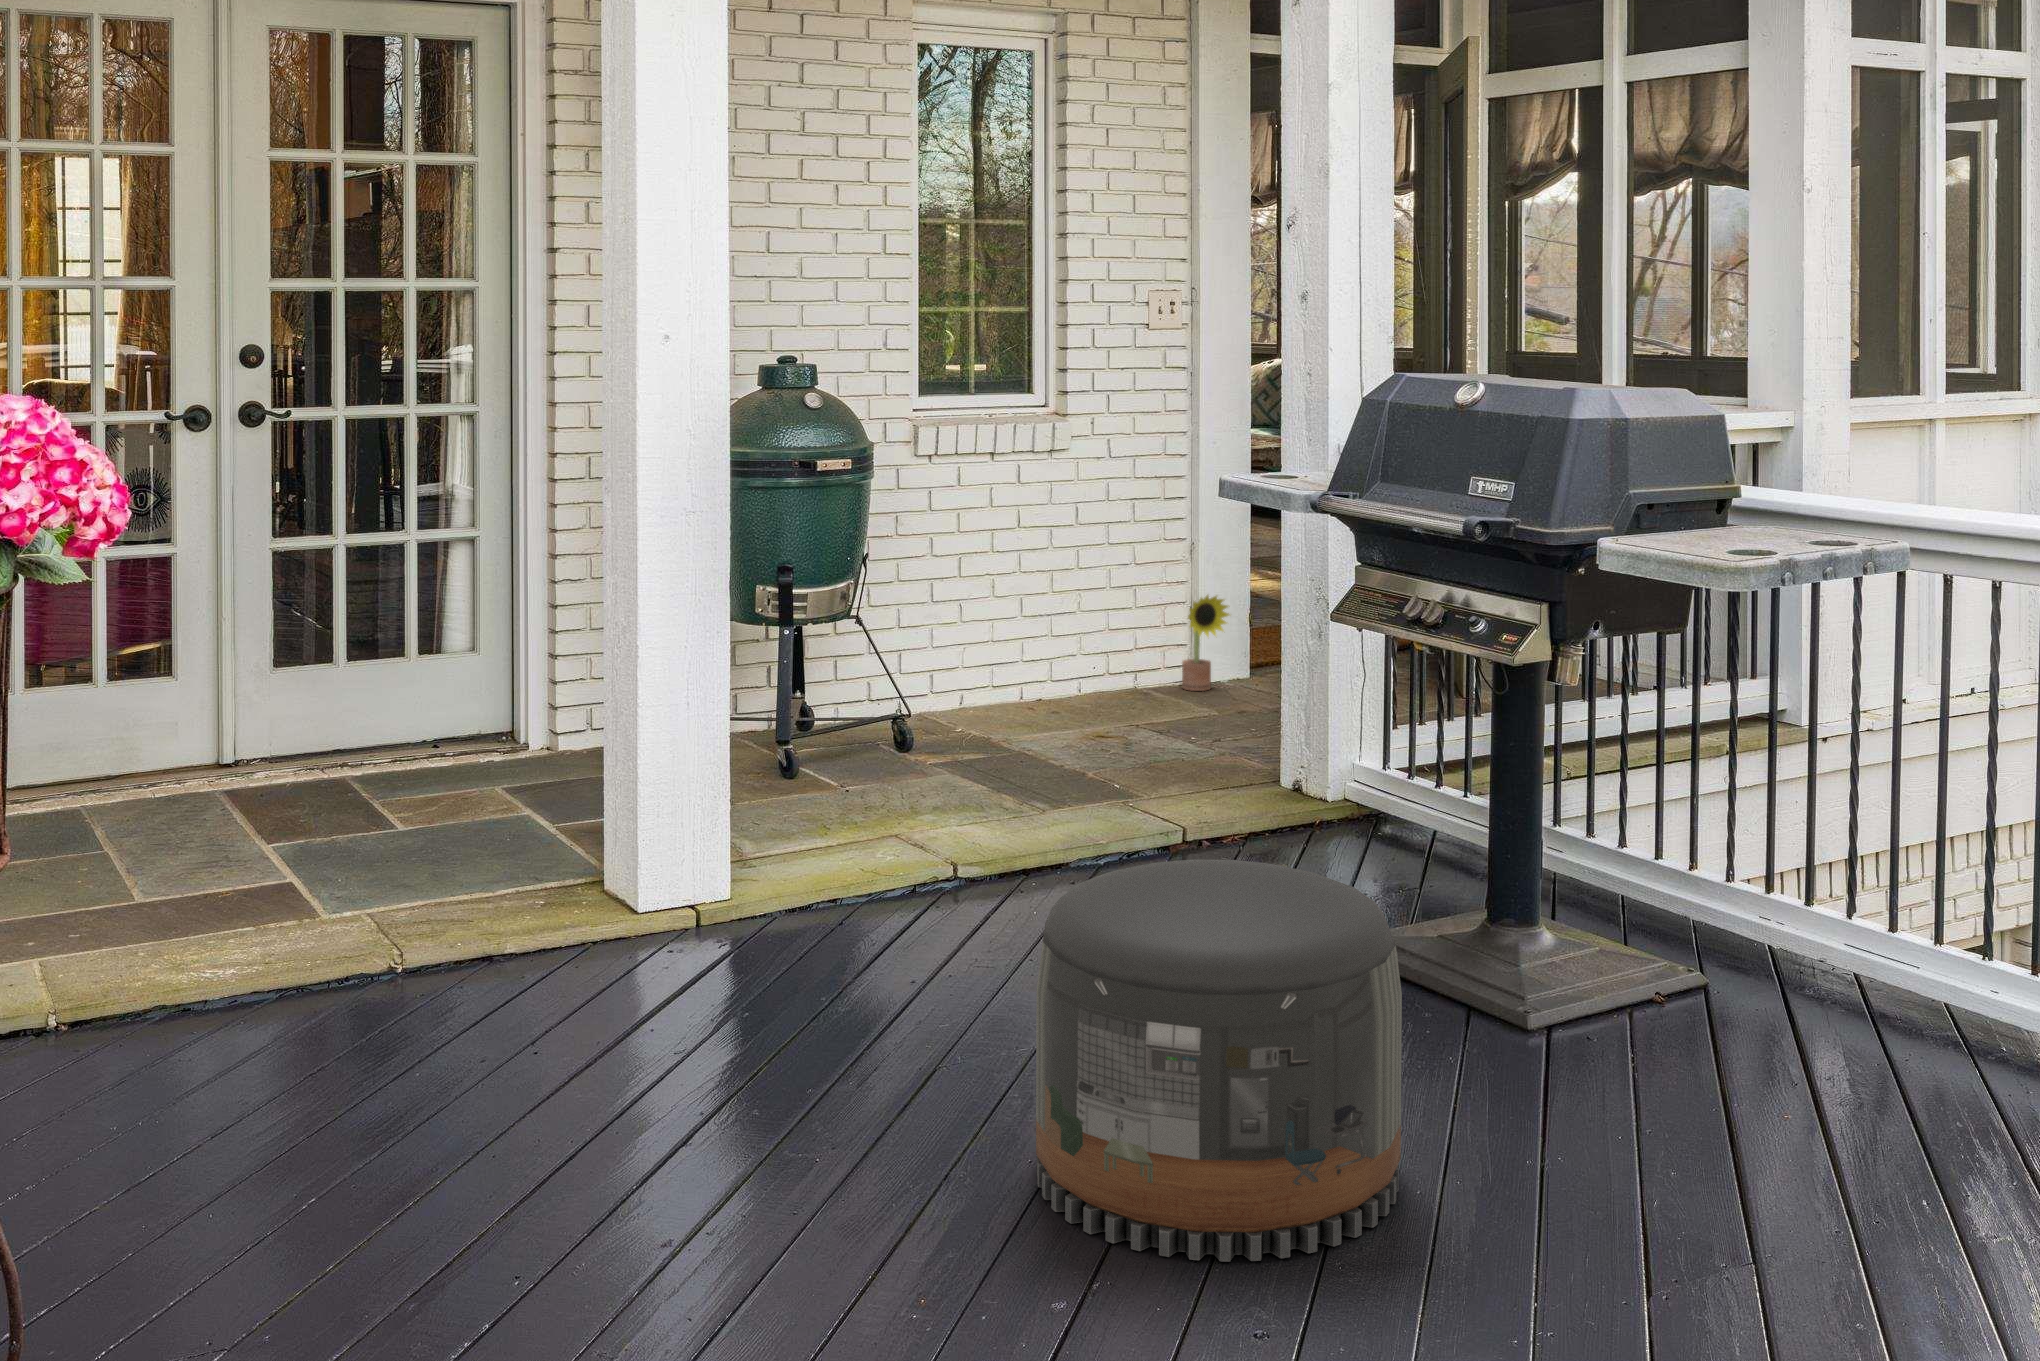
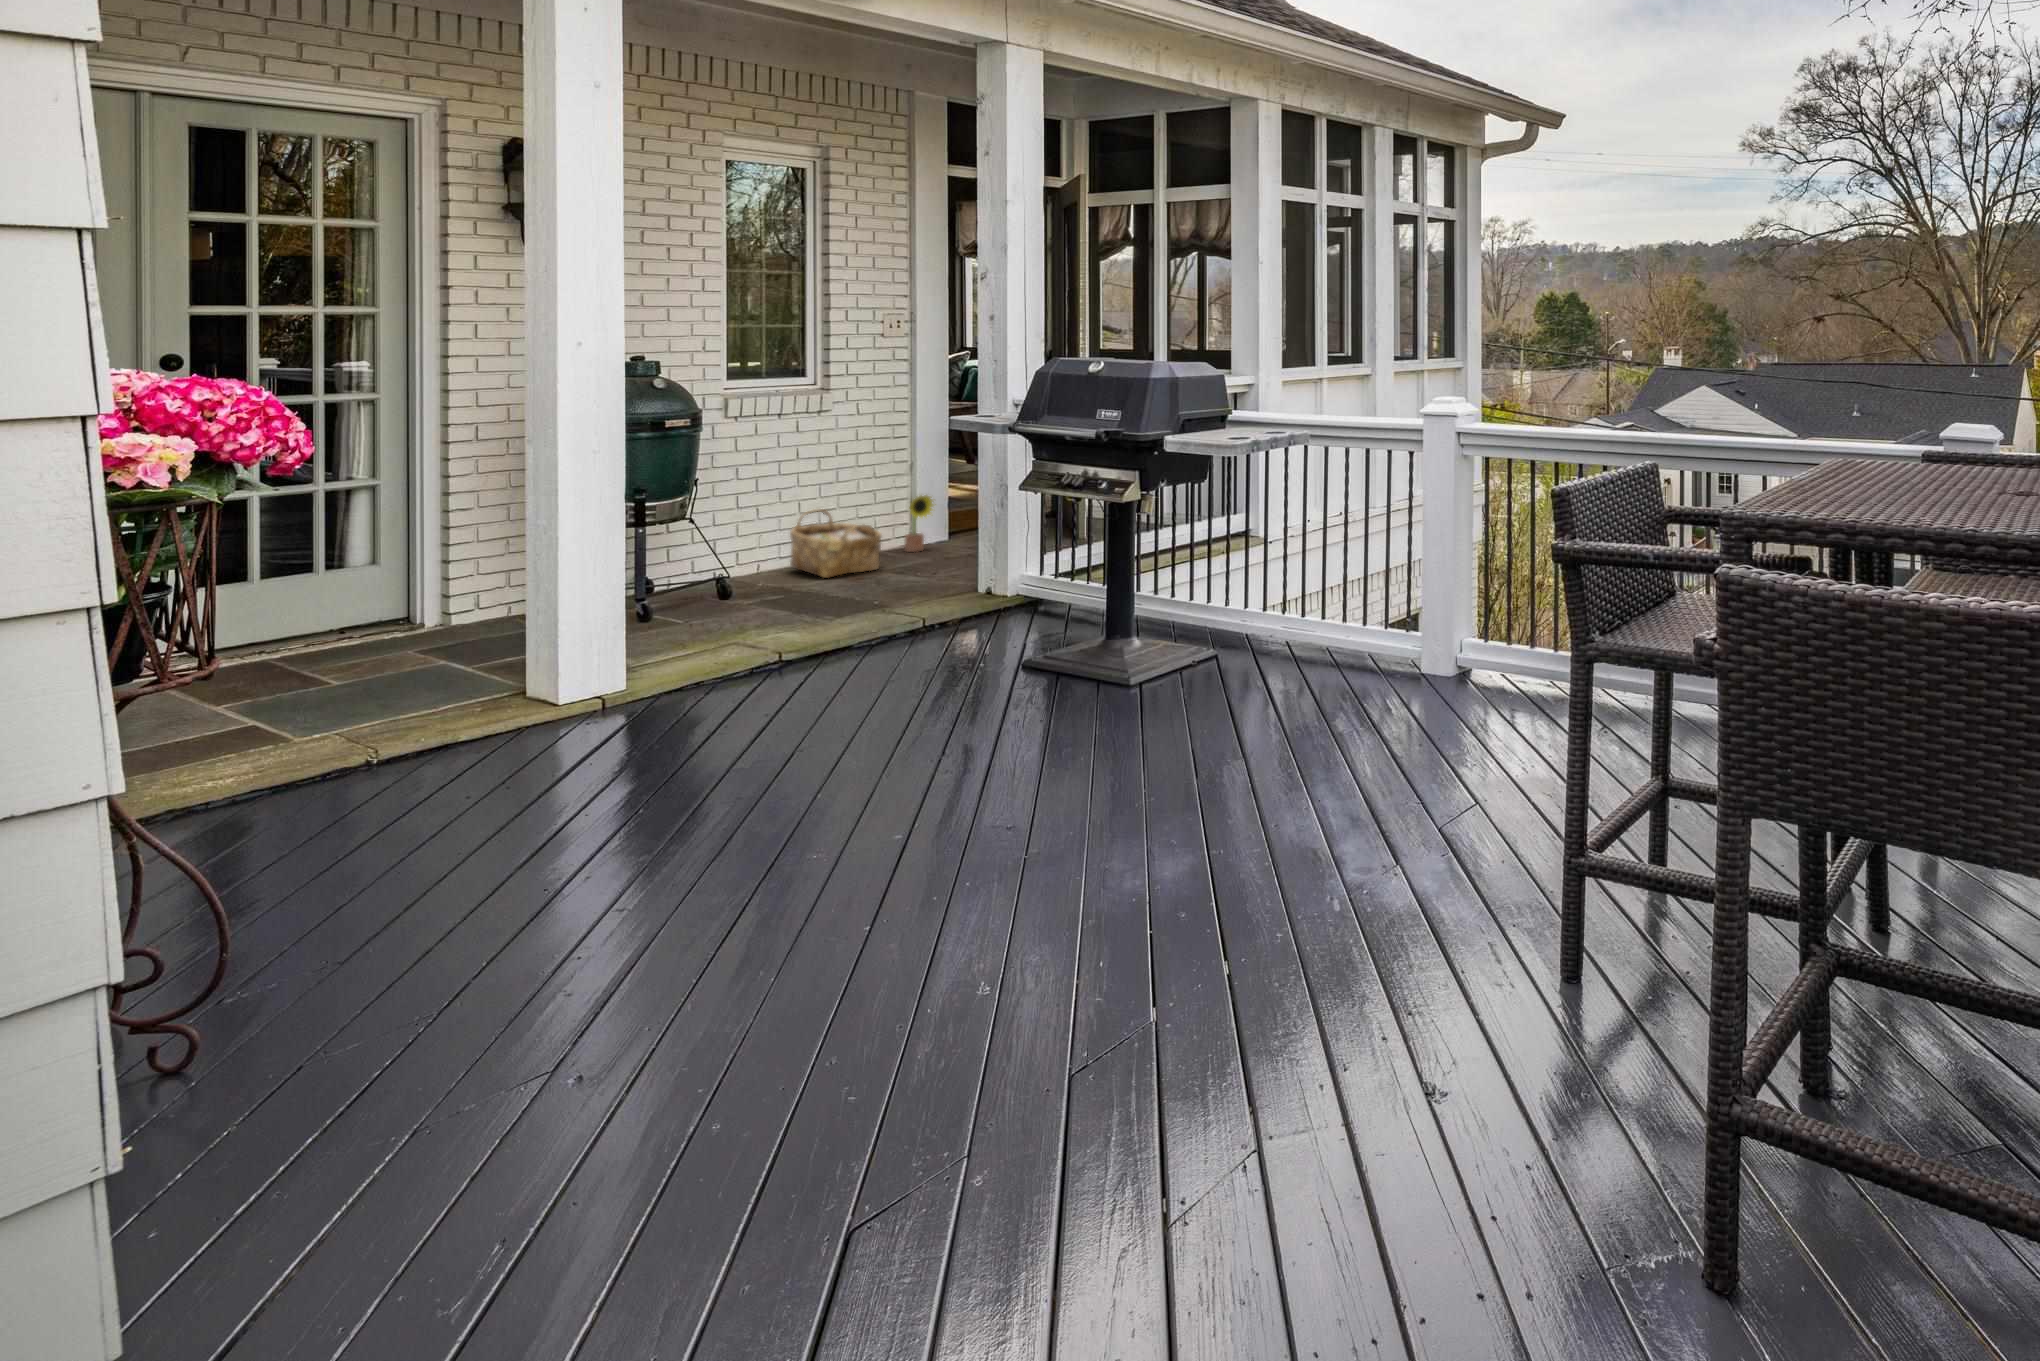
woven basket: none [1009,609,1141,727] -> present [790,509,881,578]
pouf: present [1036,859,1402,1262] -> none [878,598,1071,779]

